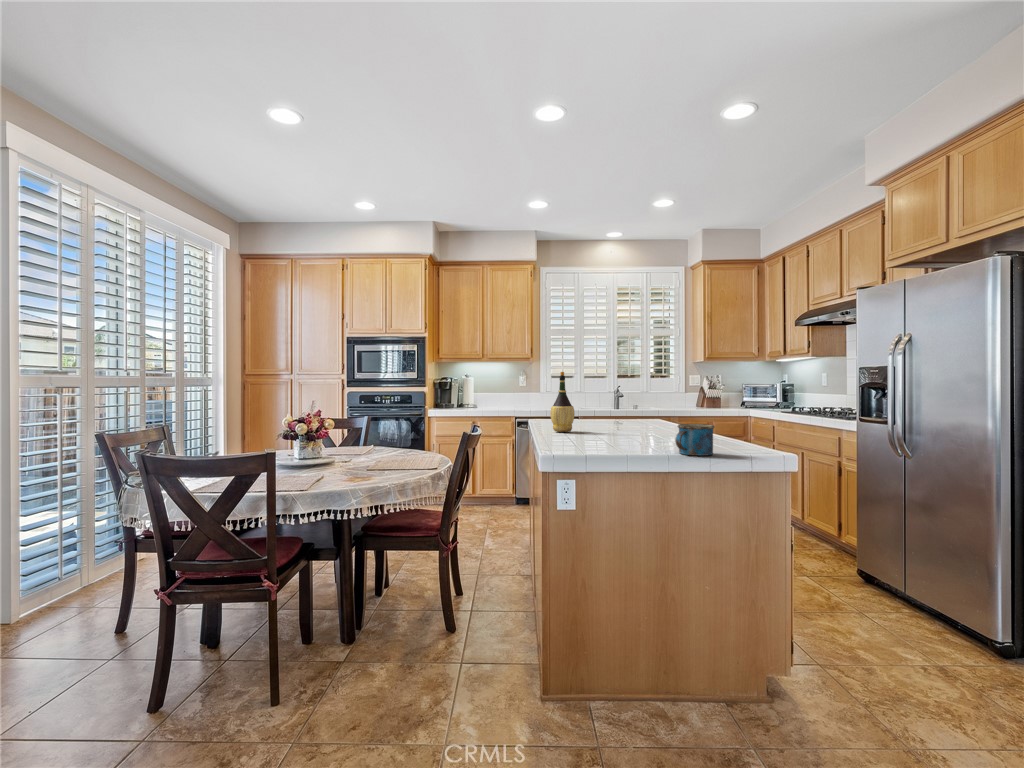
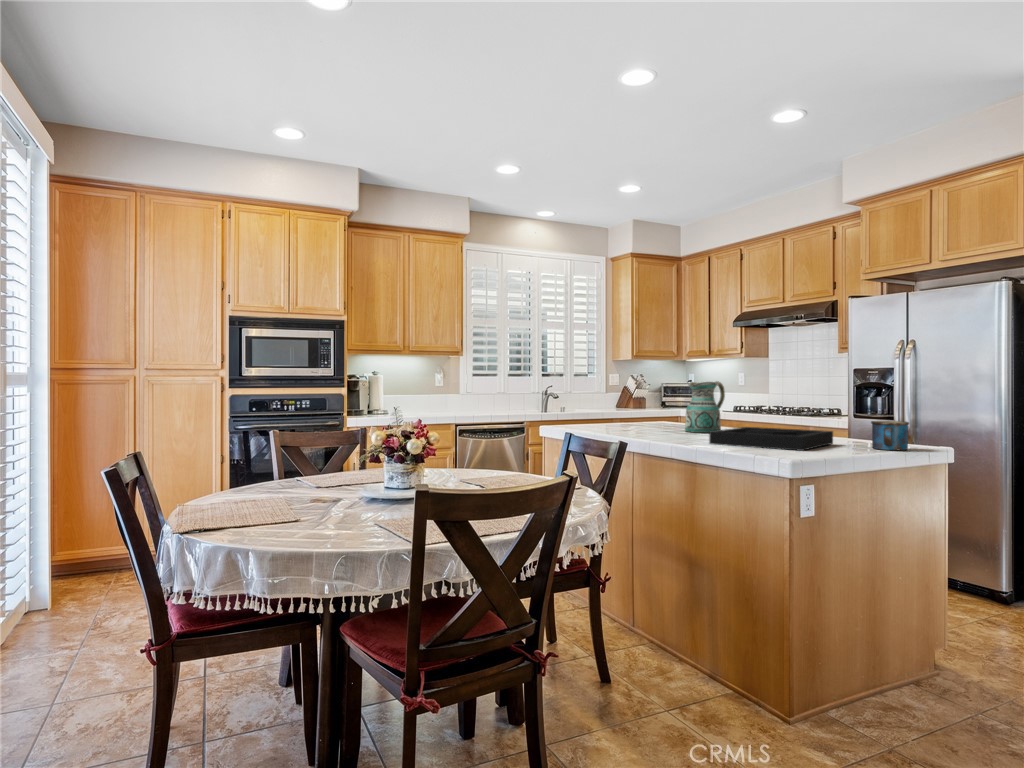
wine bottle: present [550,372,574,432] -> none [656,369,683,436]
ceramic pitcher: none [608,382,652,431] -> present [685,381,725,433]
decorative tray: none [547,426,666,450] -> present [709,427,833,451]

